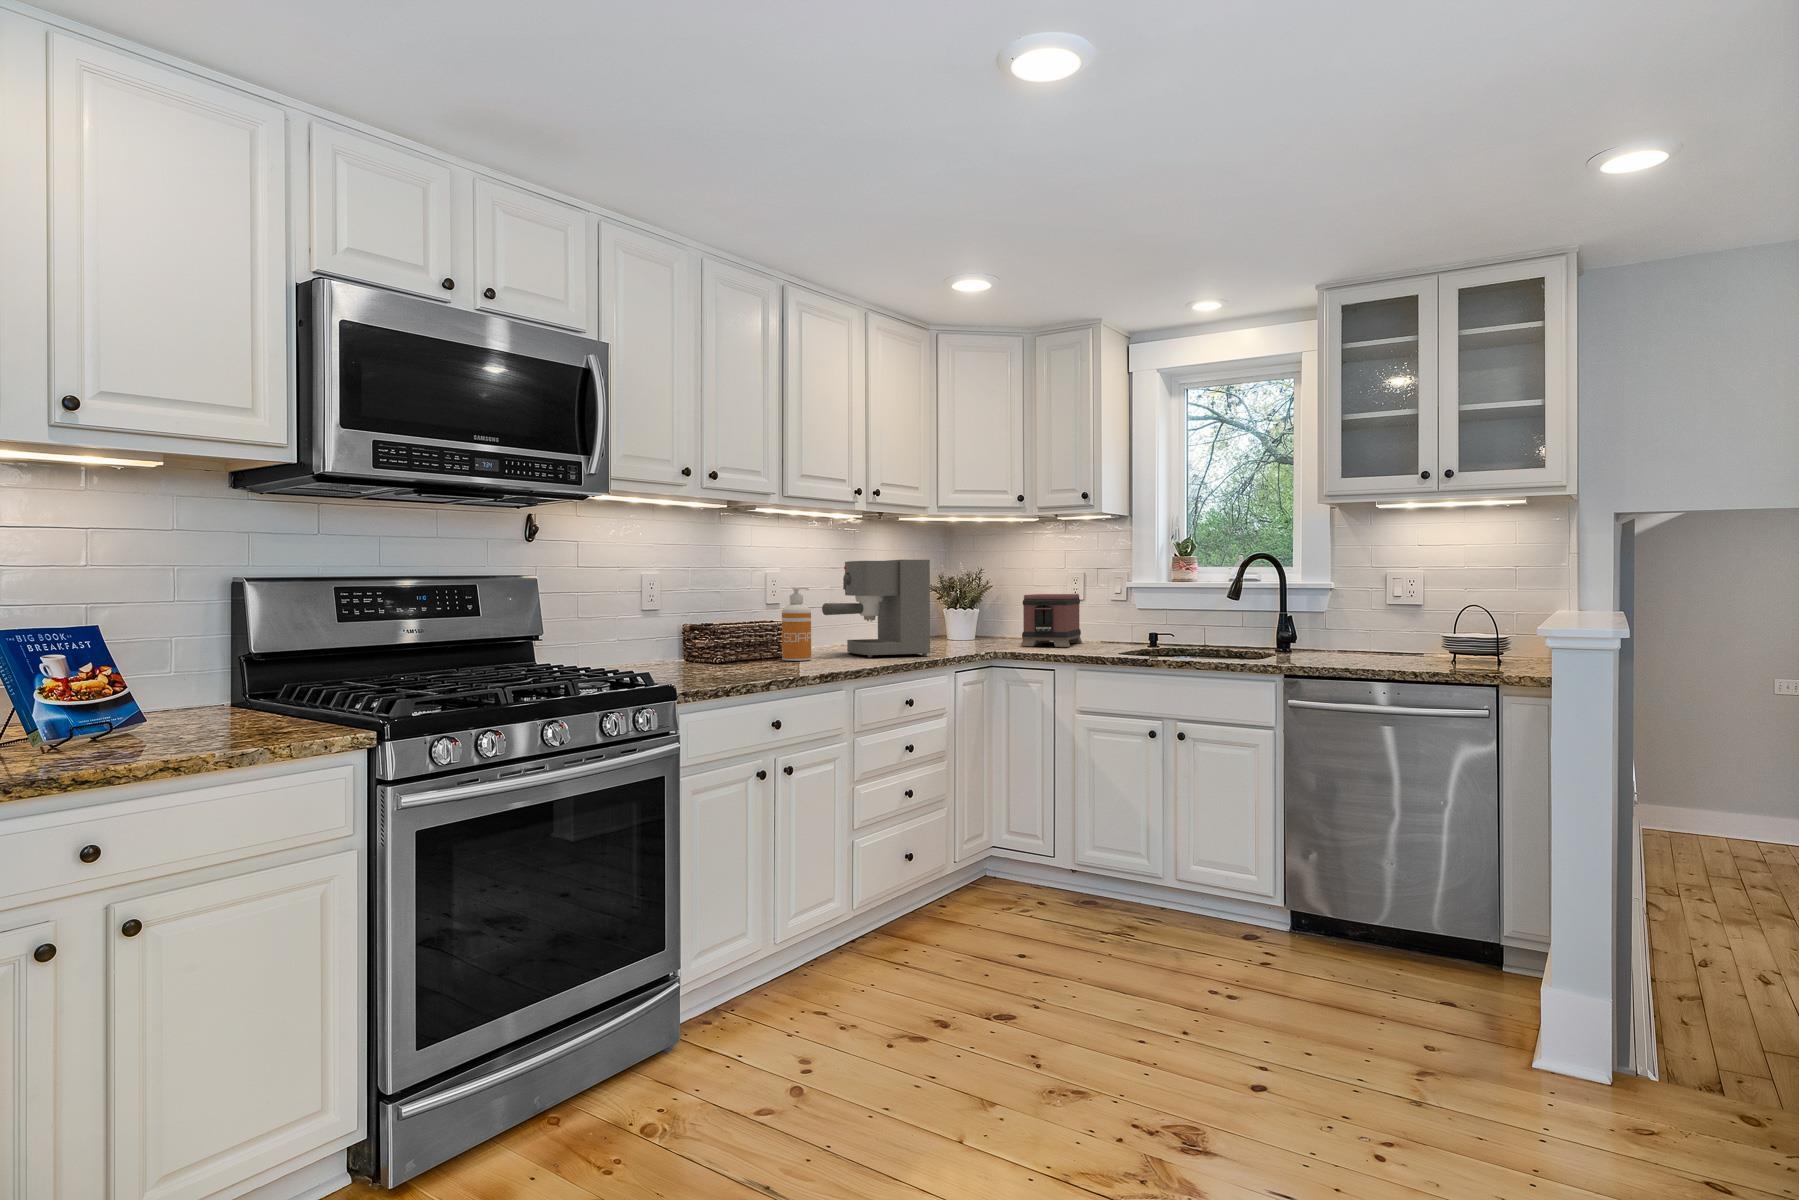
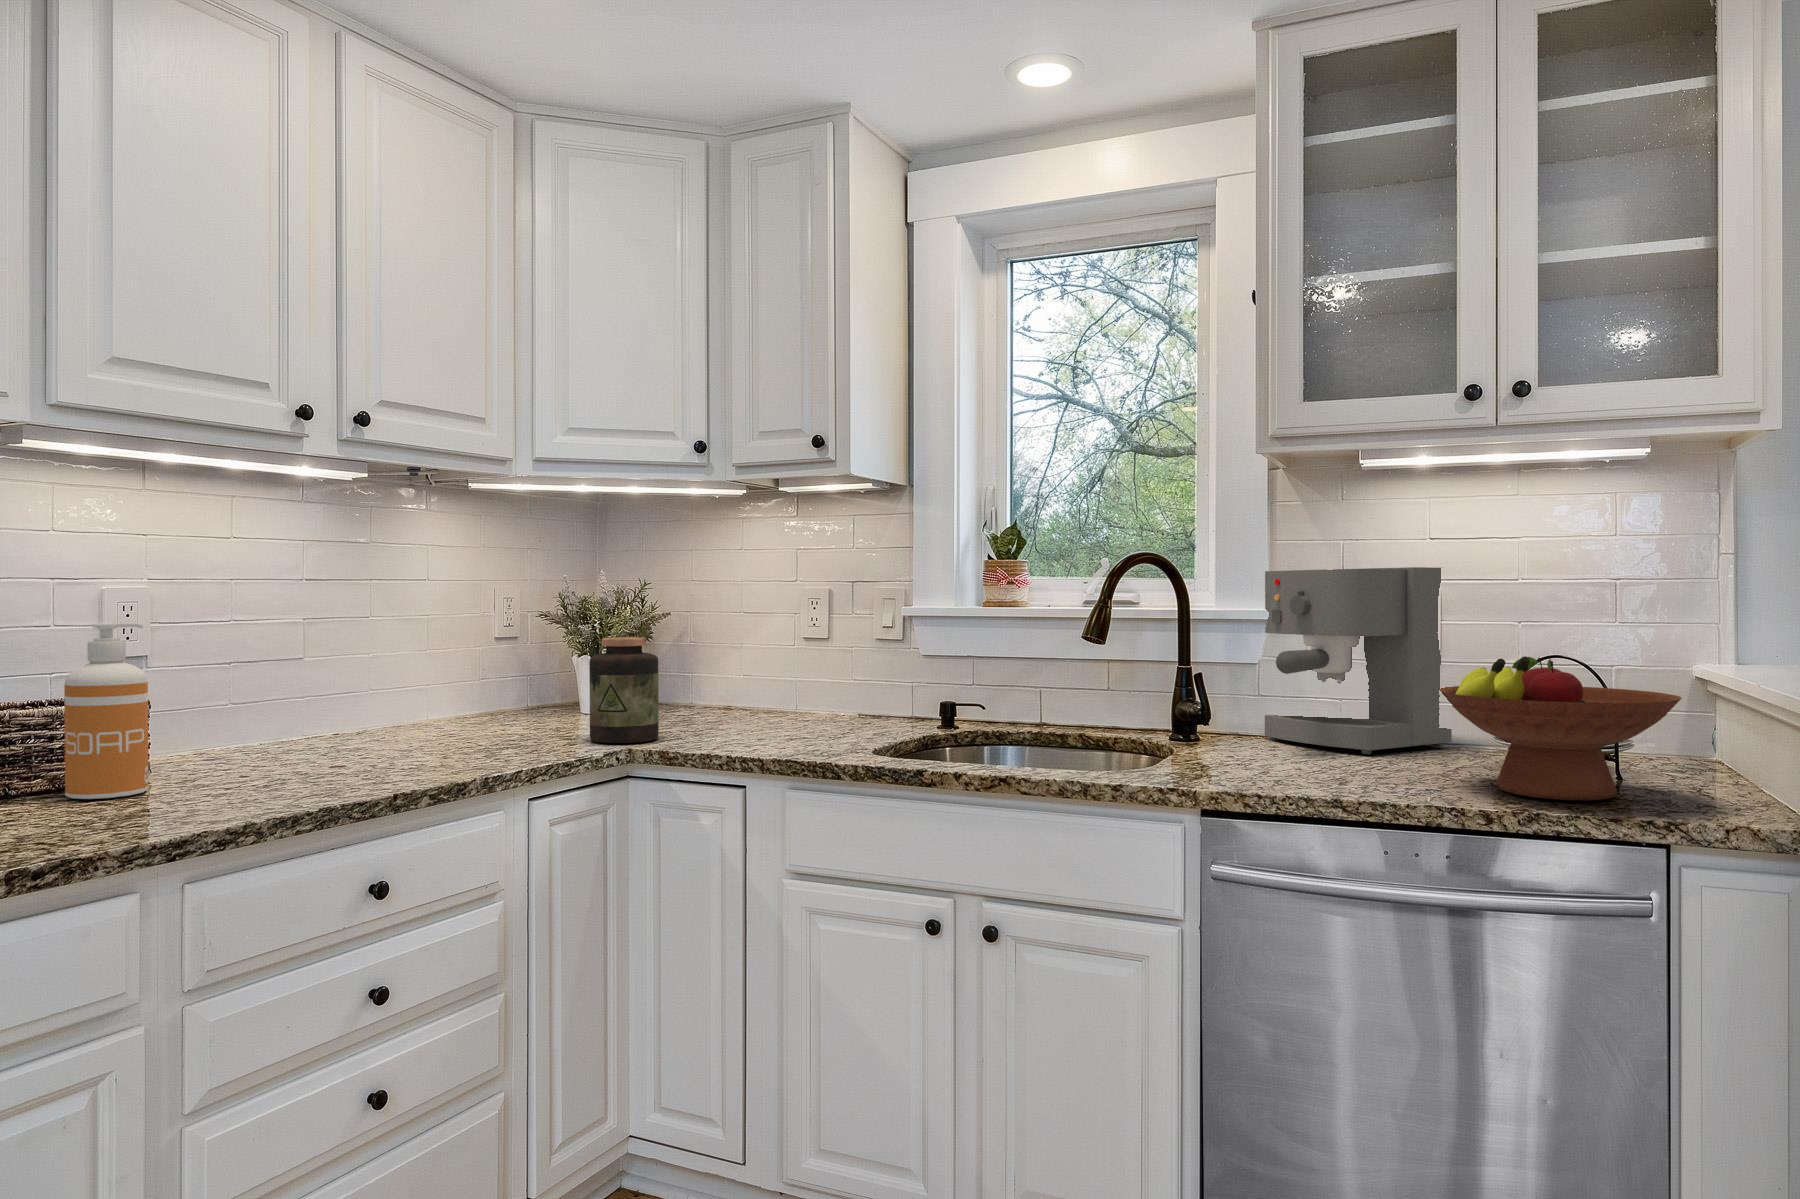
coffee maker: present [822,560,930,657] -> present [1265,567,1452,754]
toaster: present [1021,594,1082,647] -> none [697,627,825,732]
jar: none [971,598,1005,650] -> present [589,637,659,743]
fruit bowl: none [1404,602,1517,669] -> present [1440,656,1682,800]

